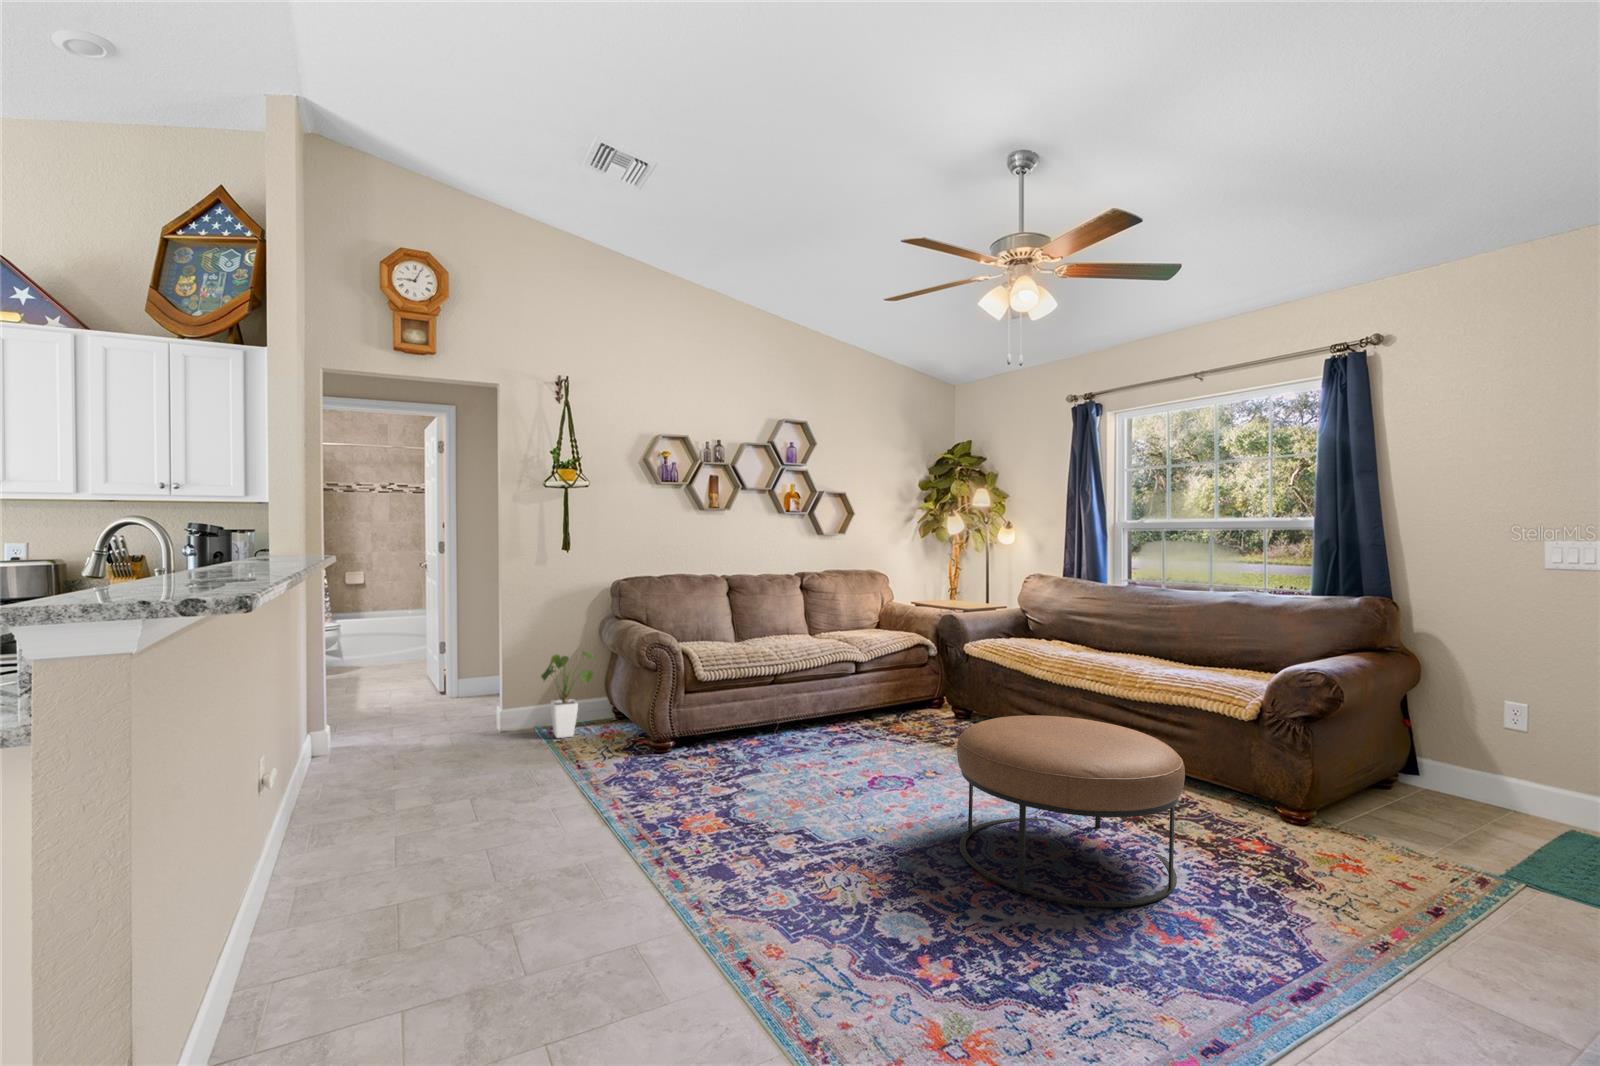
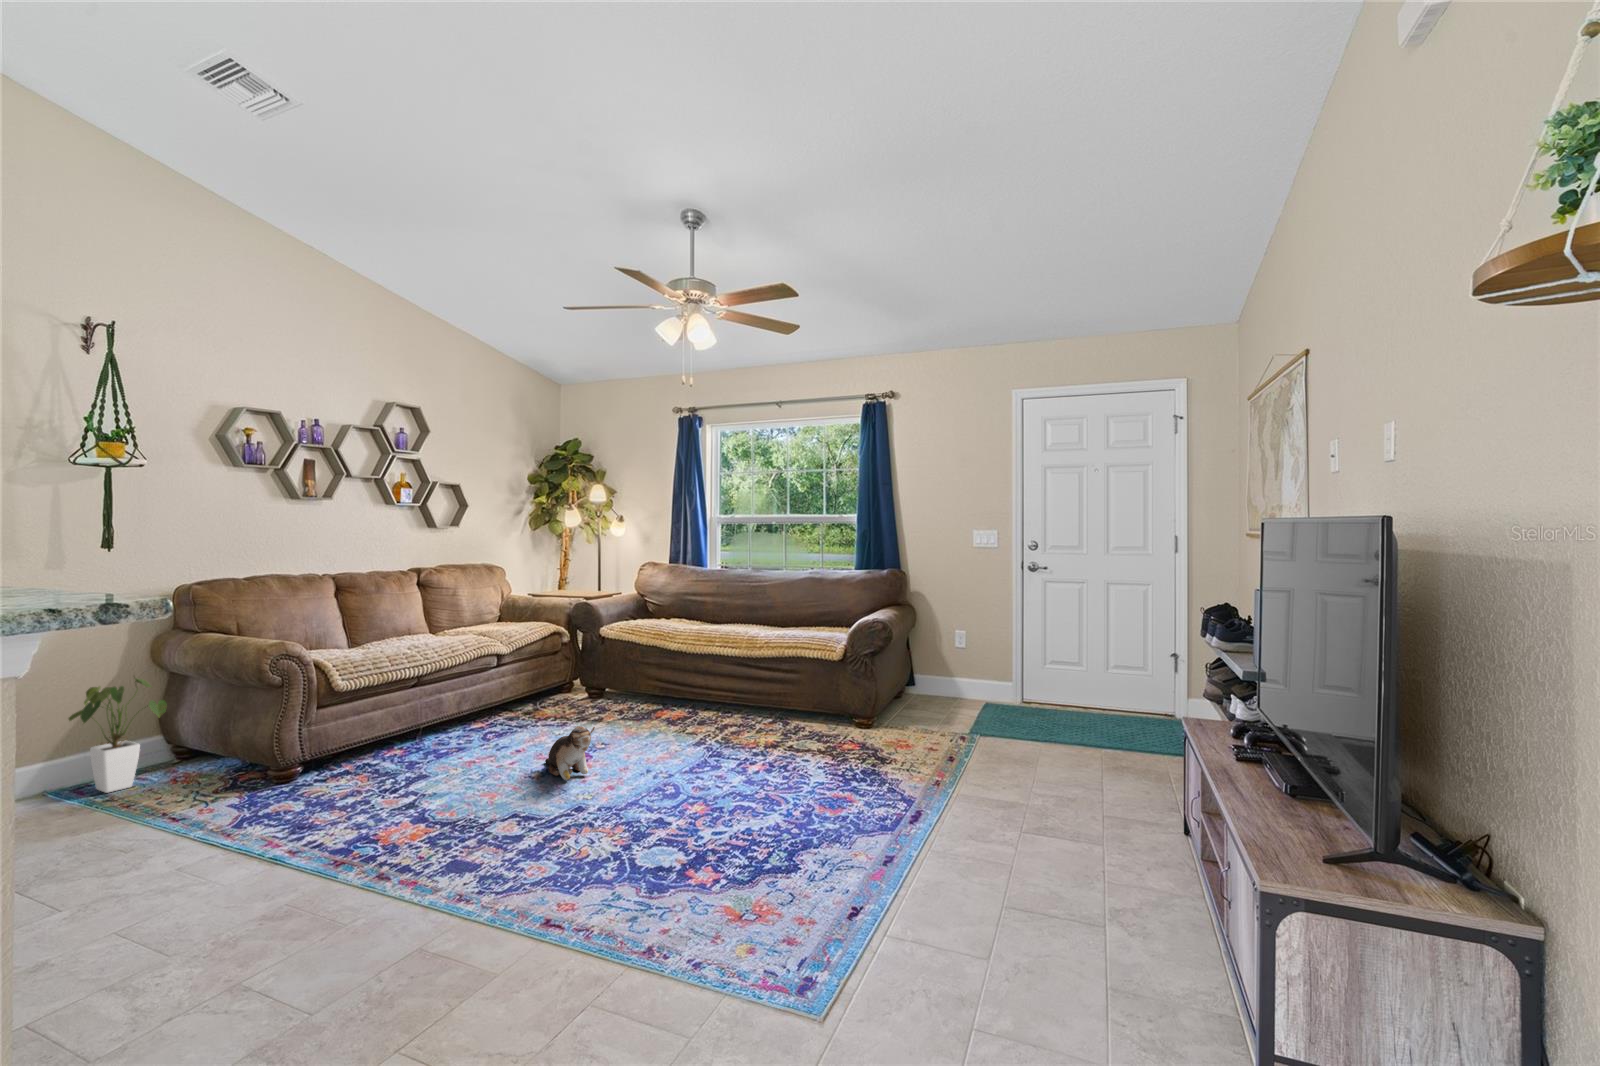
ottoman: present [957,715,1185,907] -> none [659,674,825,810]
plush toy: none [858,750,897,807] -> present [545,726,595,780]

